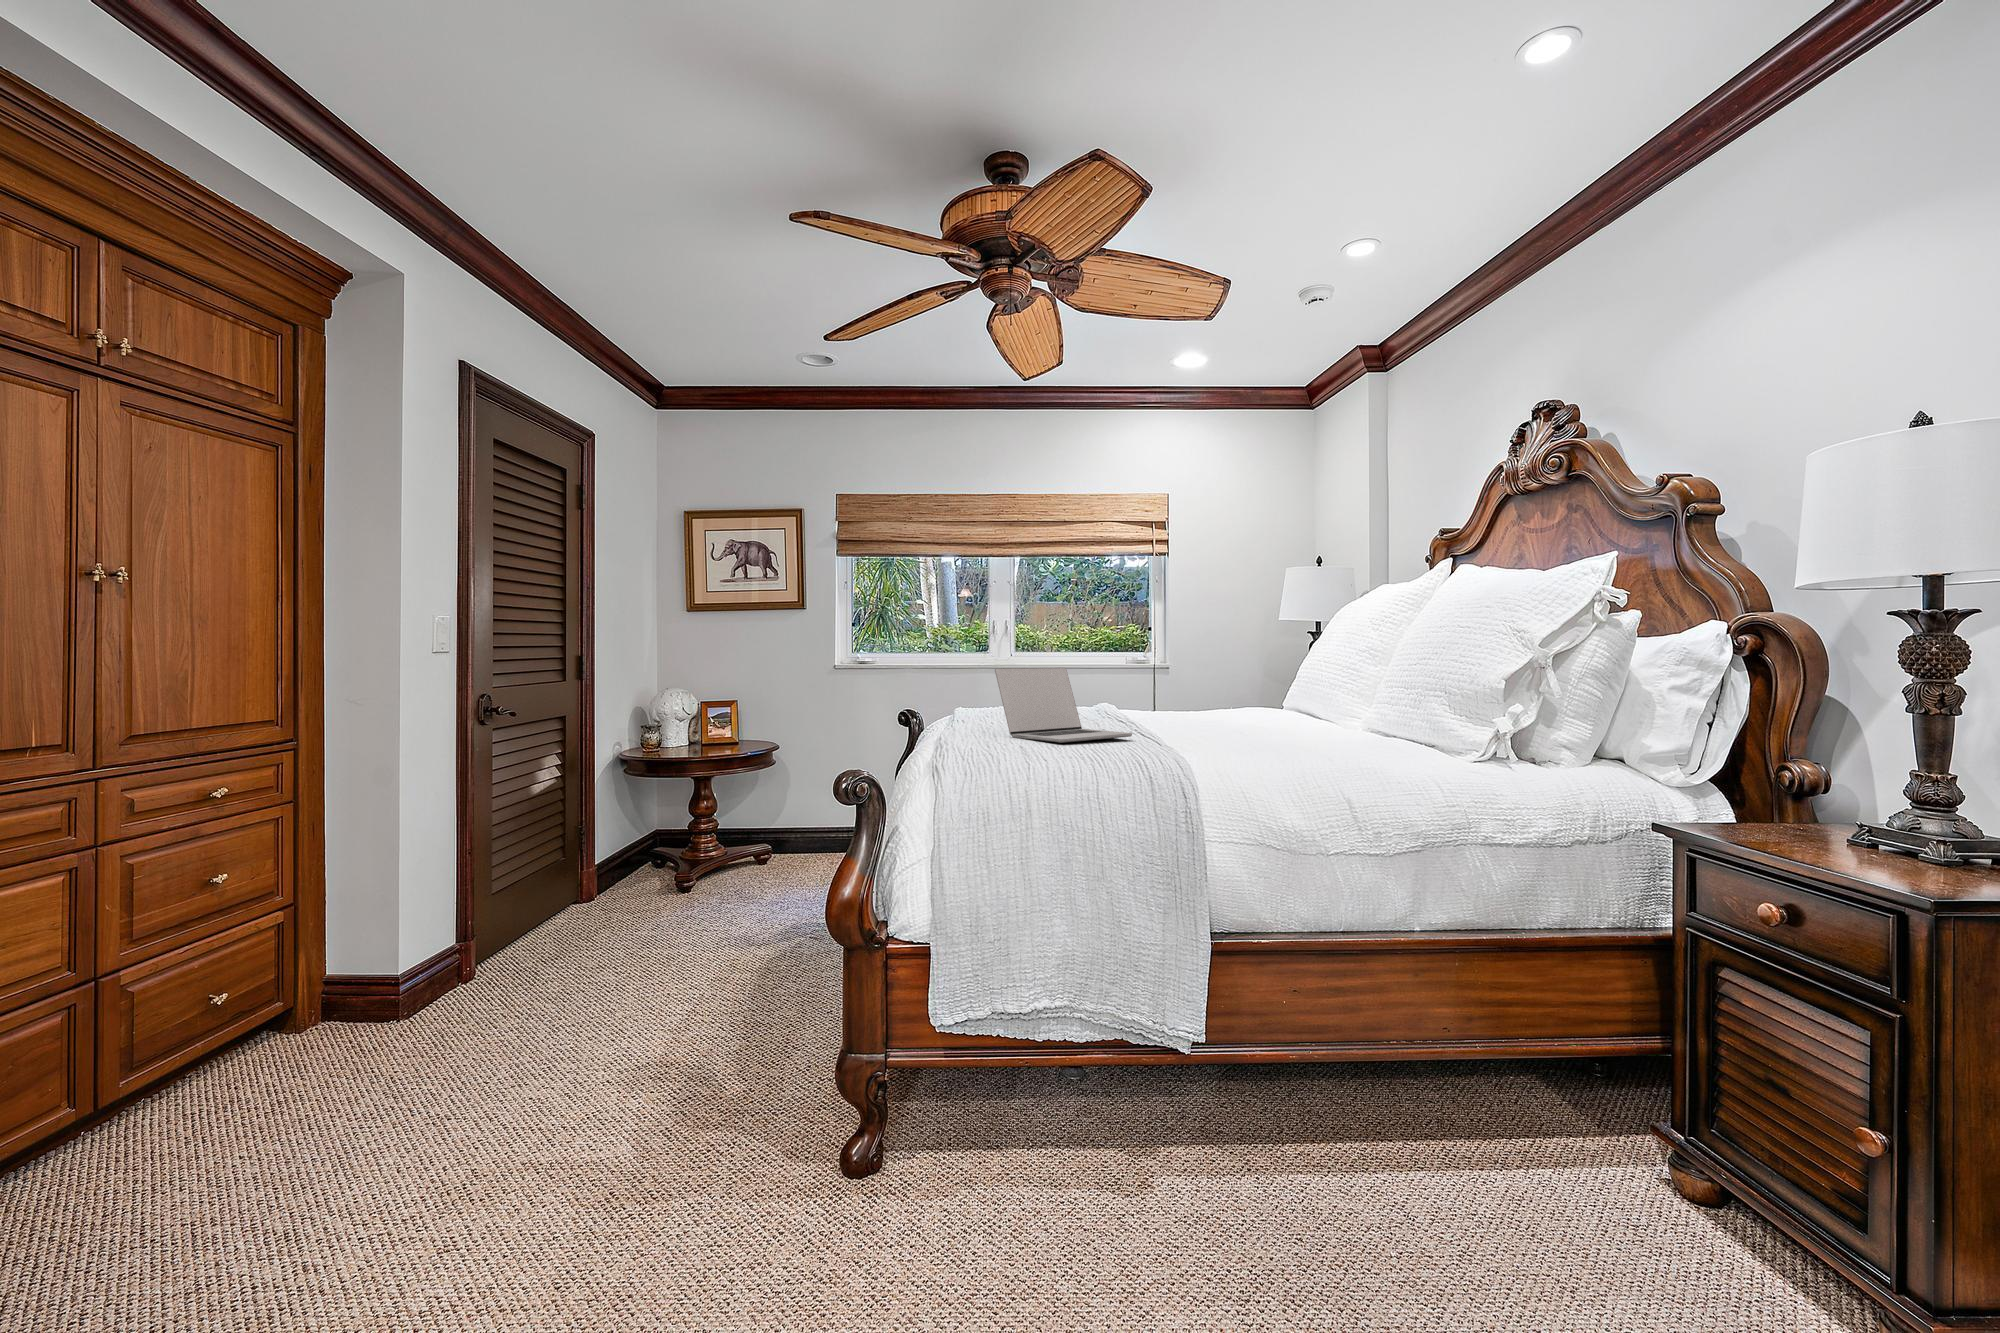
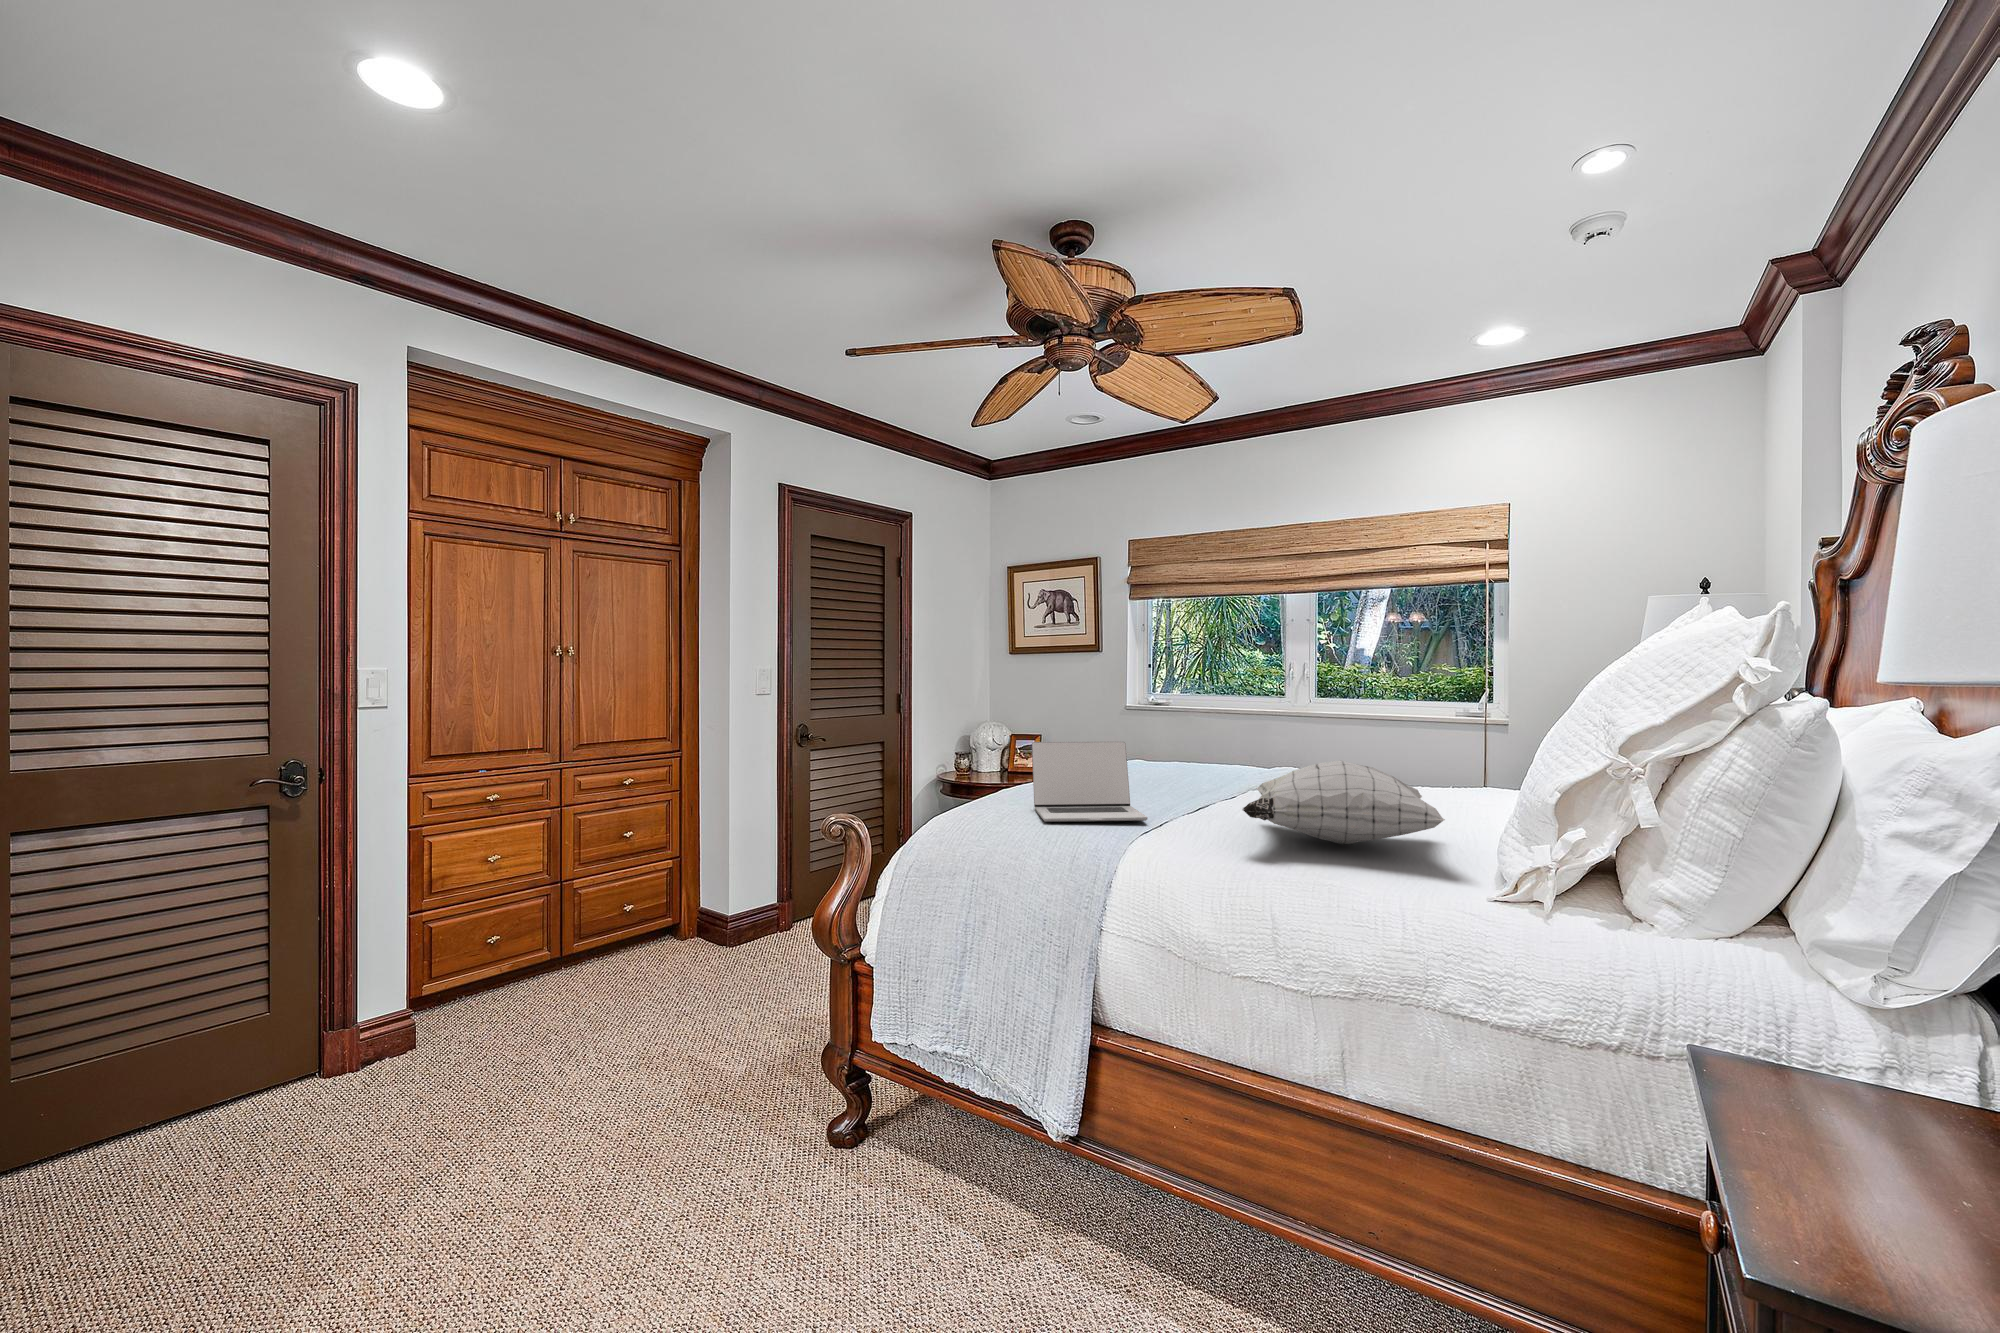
pillow: none [1186,671,1395,742] -> present [1242,760,1445,844]

